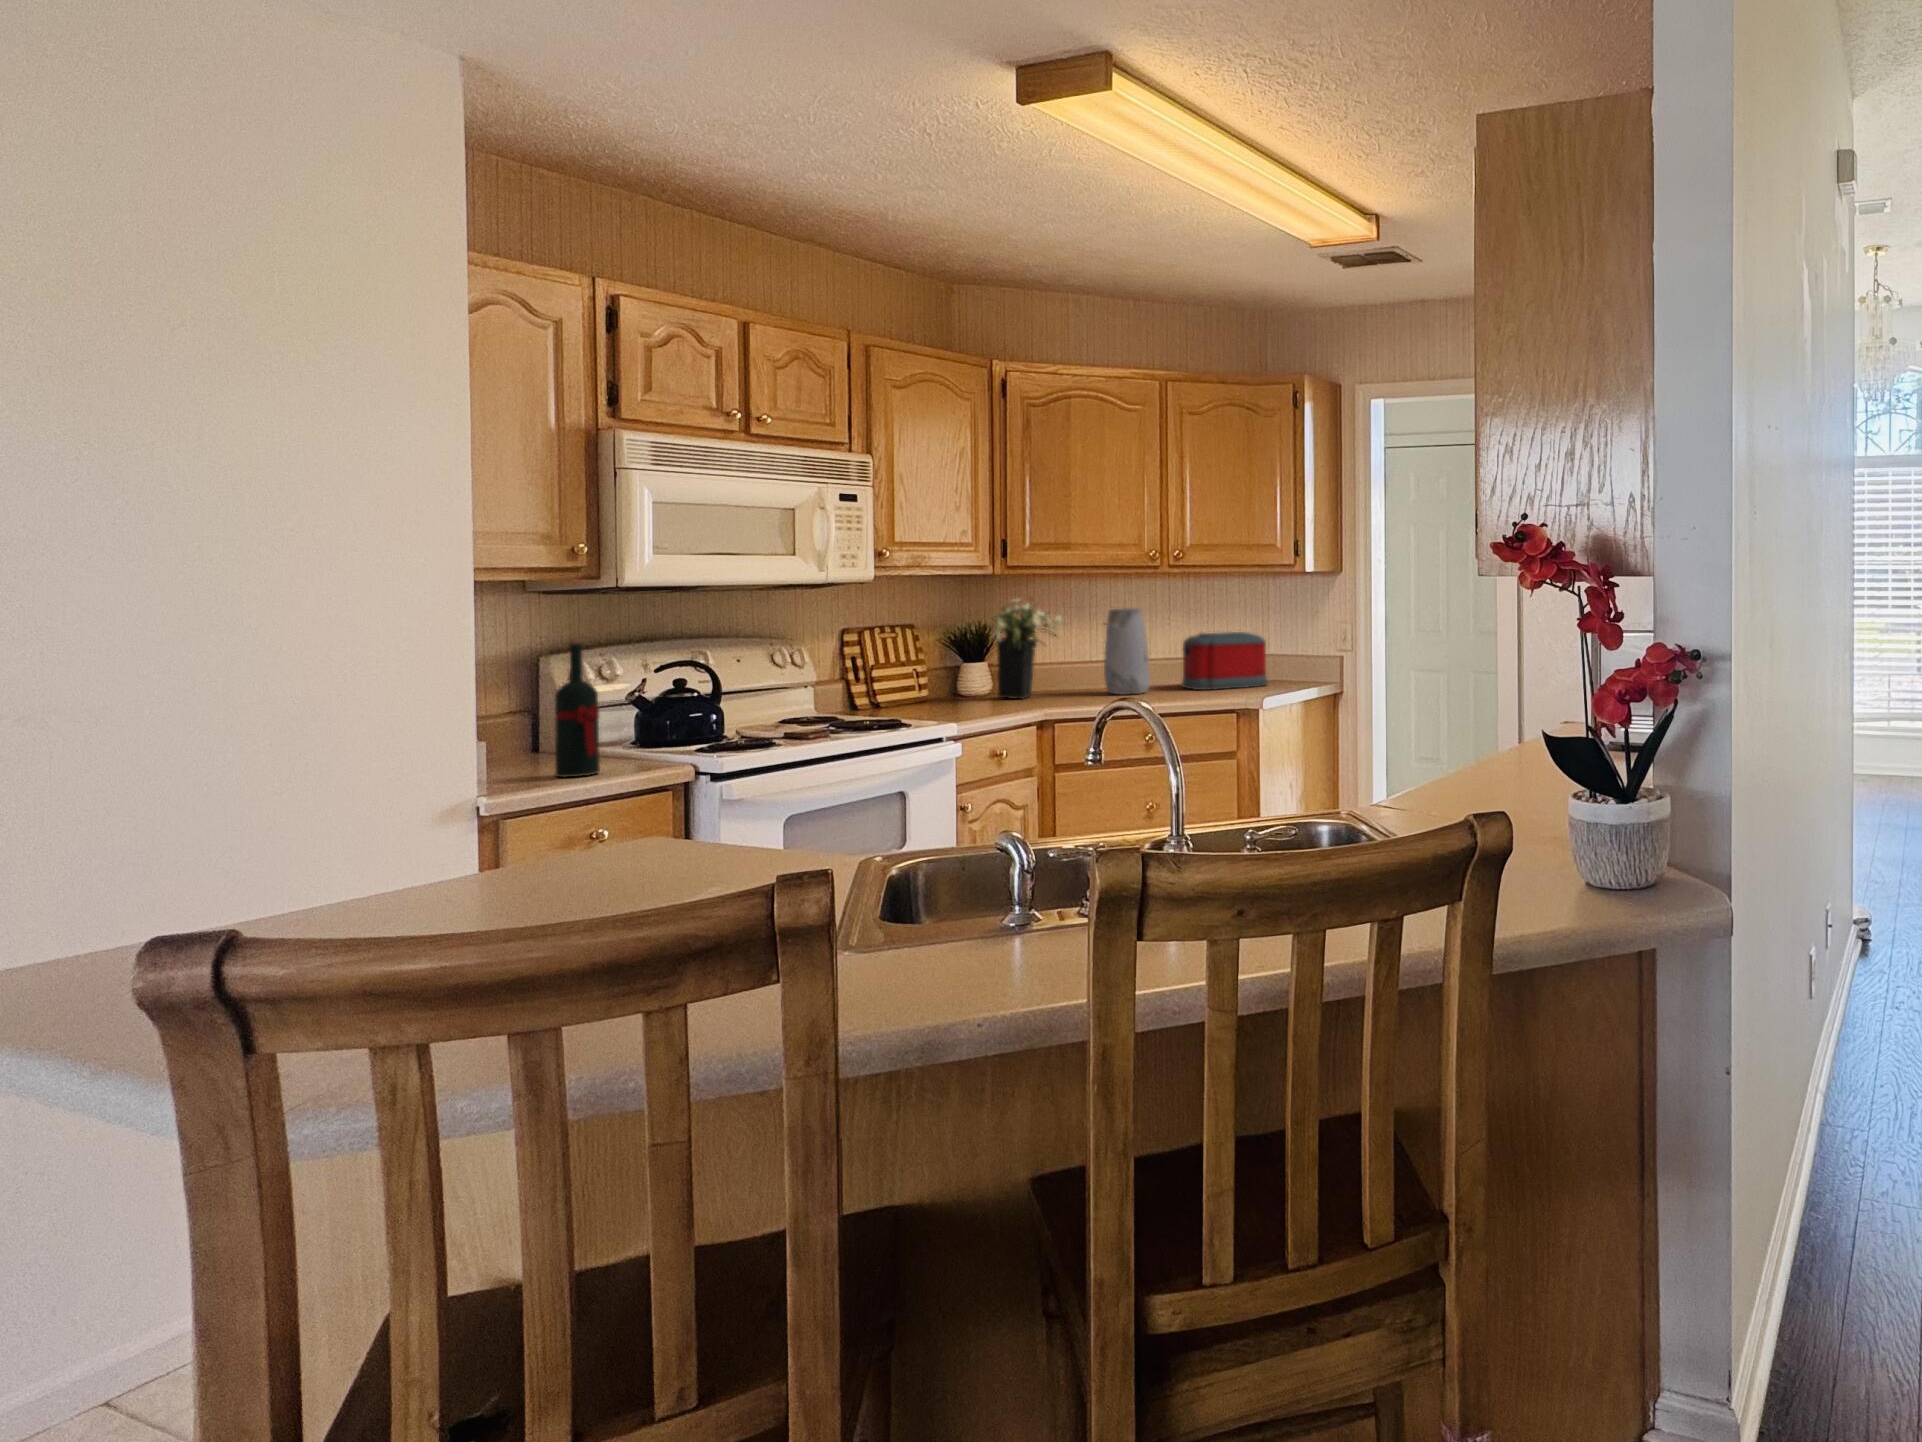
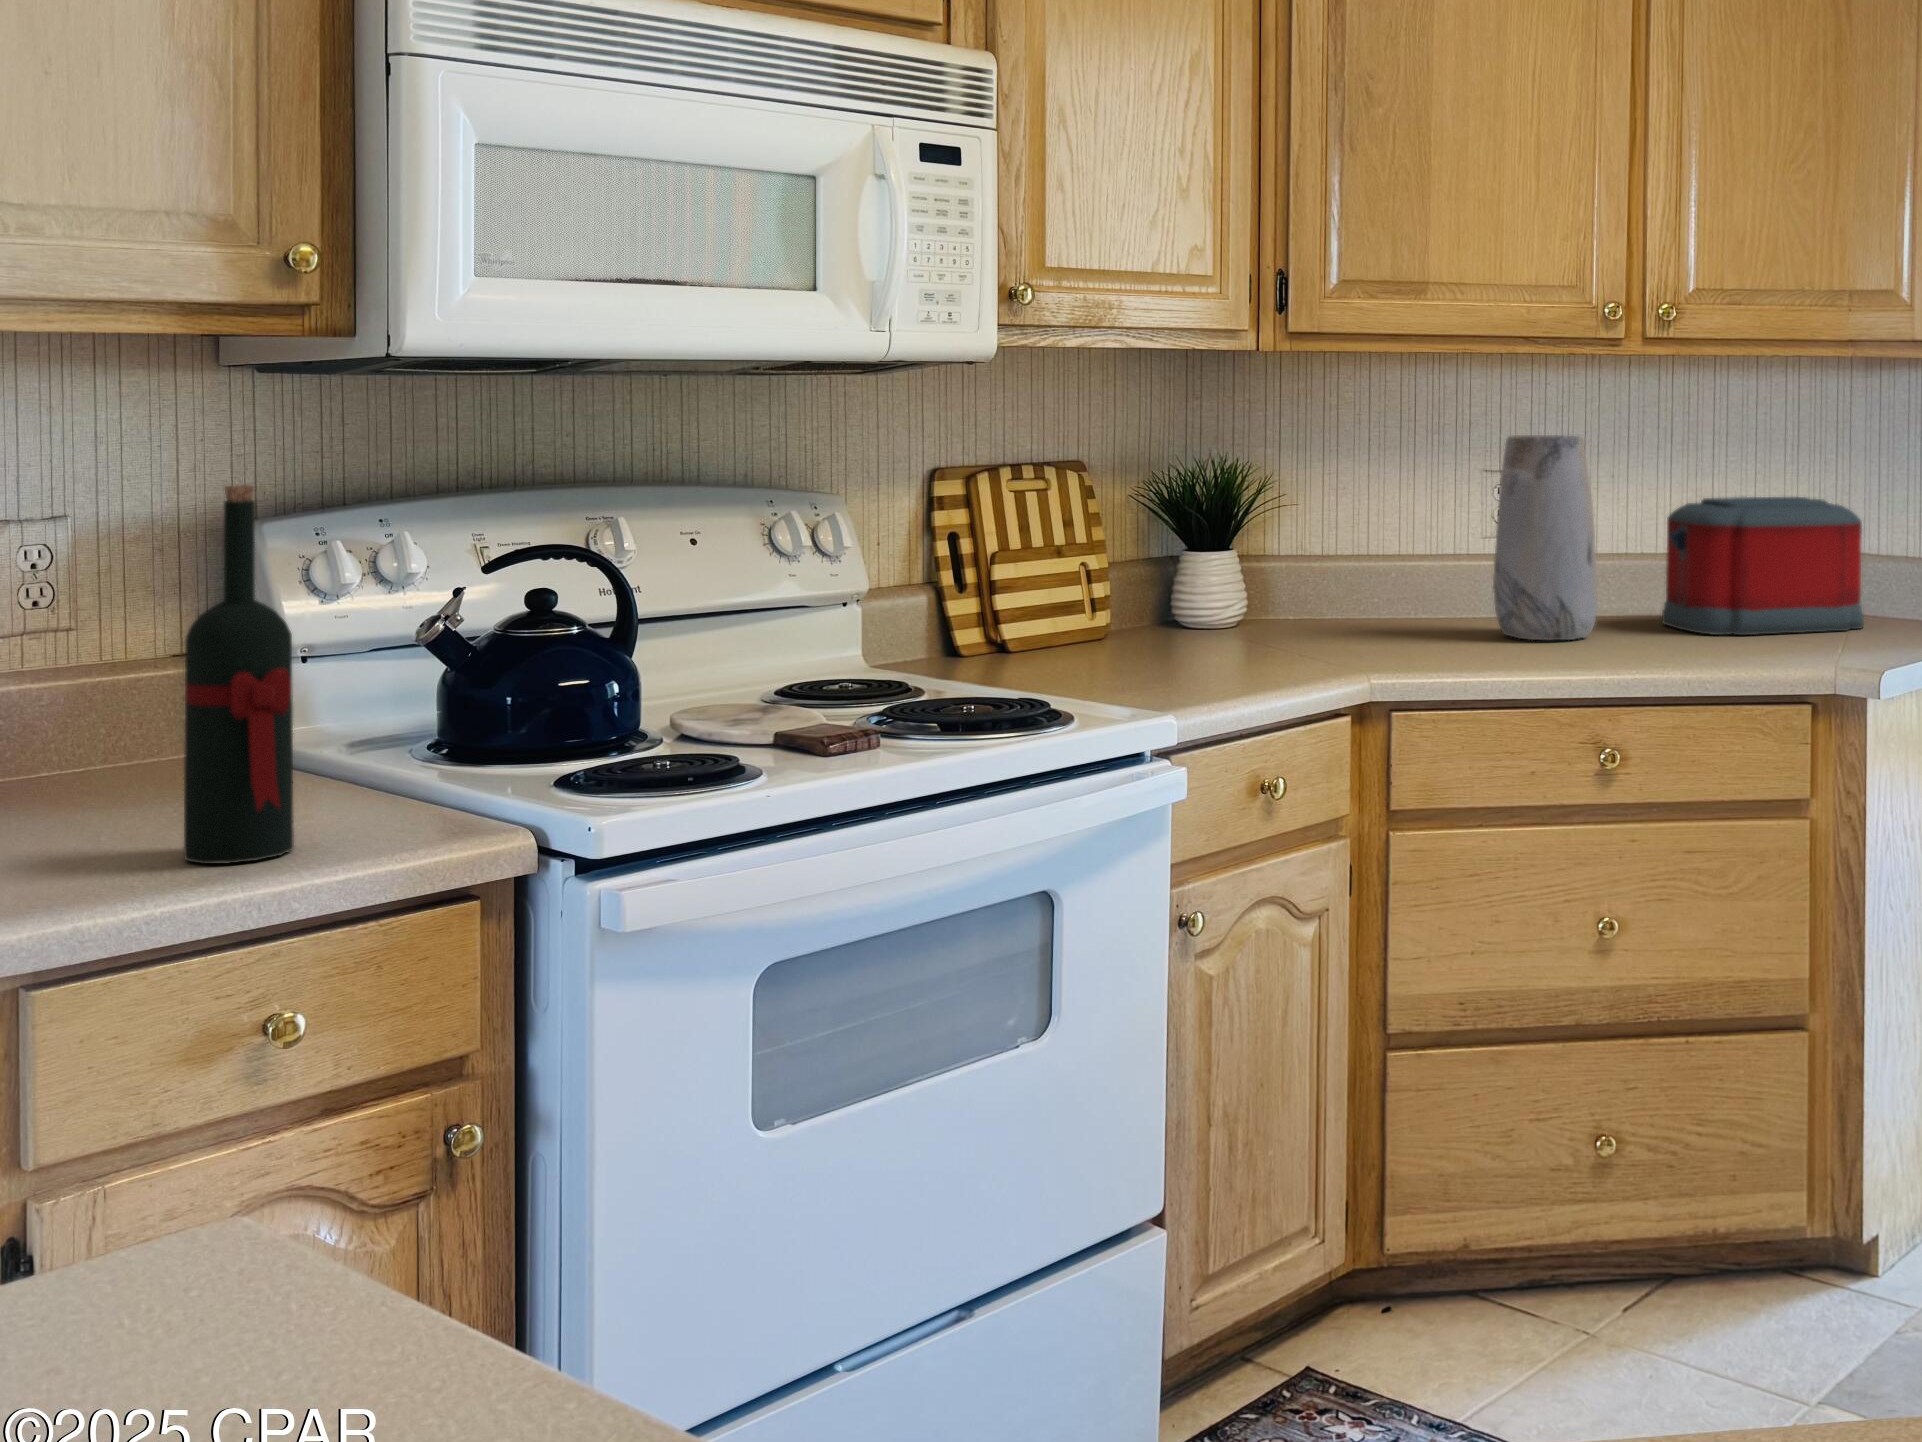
flower arrangement: present [992,599,1065,699] -> none [1226,401,1416,643]

